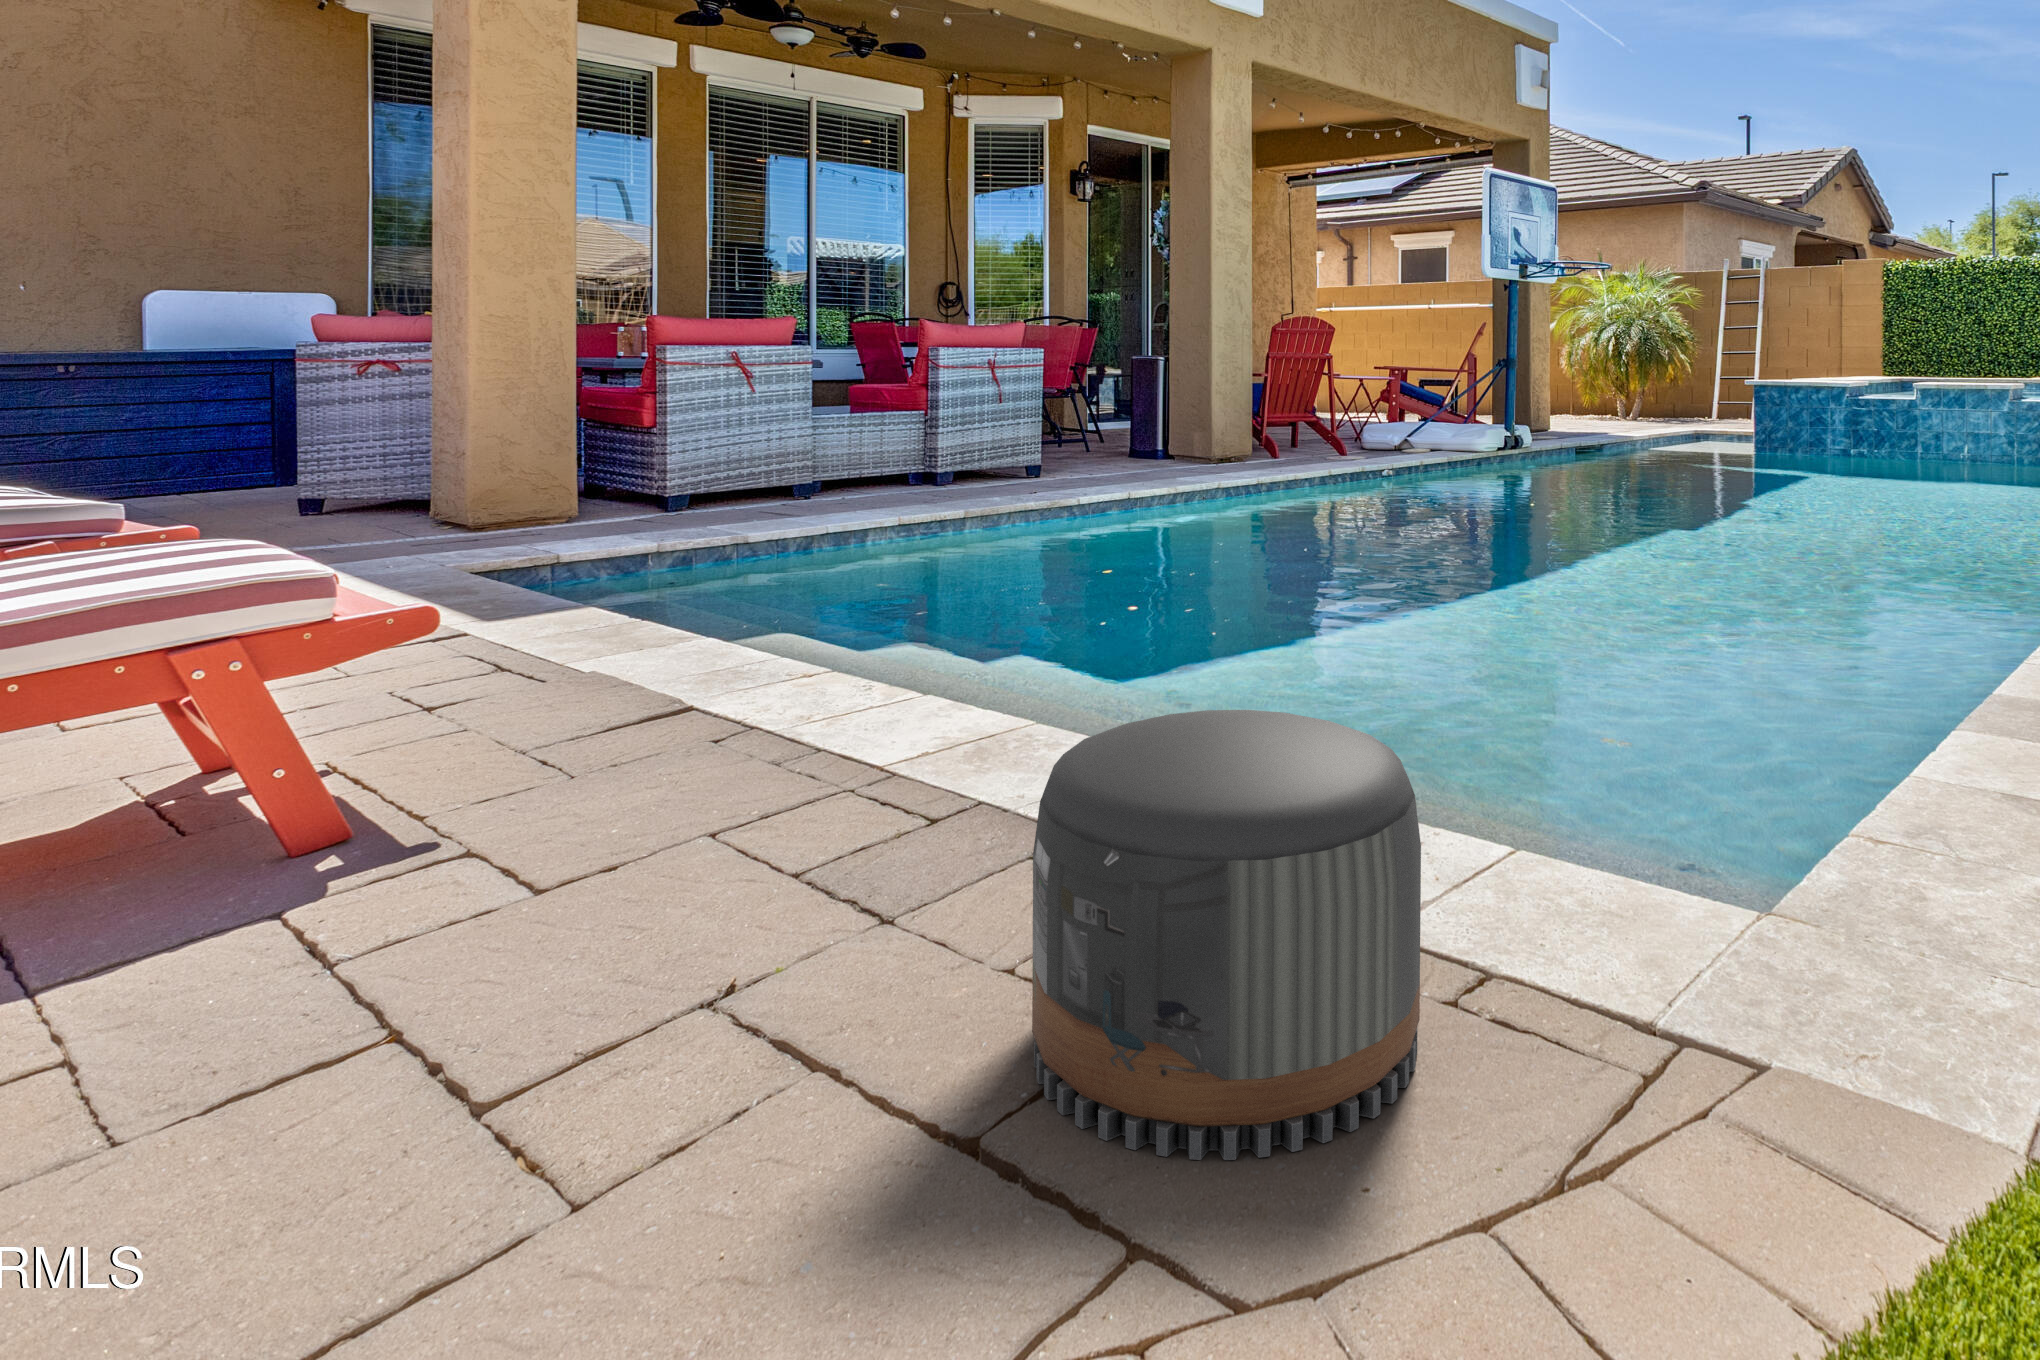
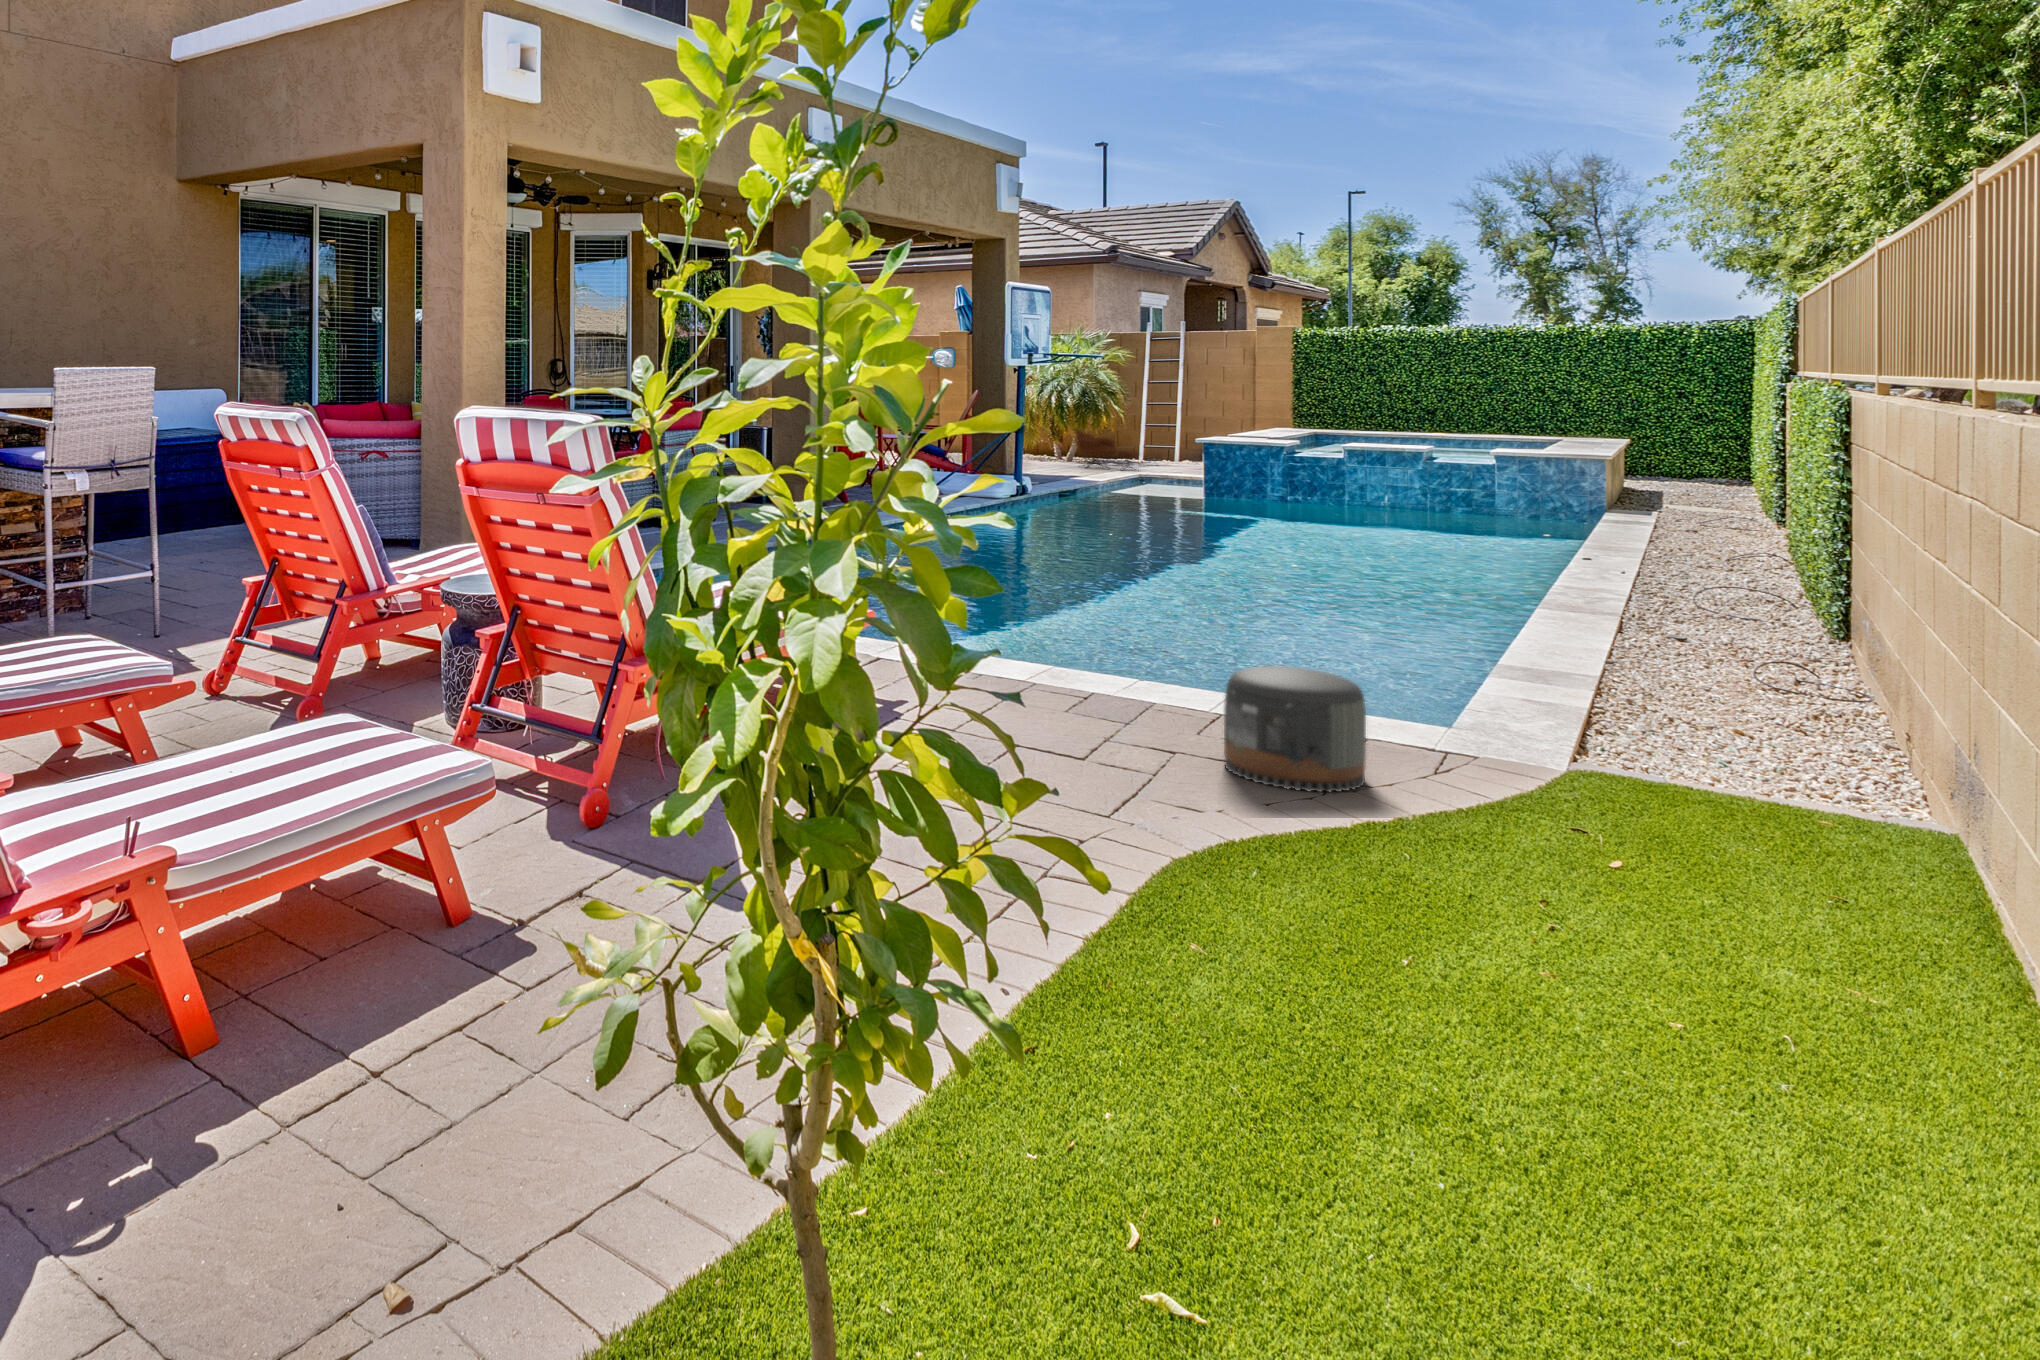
lounge chair: none [1636,367,1707,426] -> present [1074,429,1139,471]

